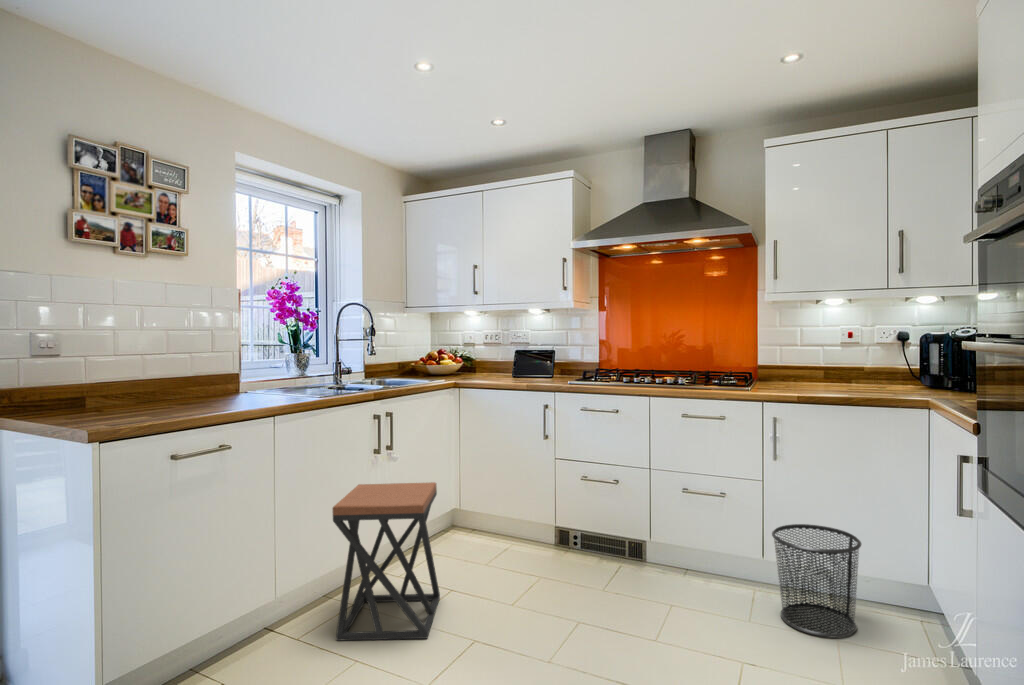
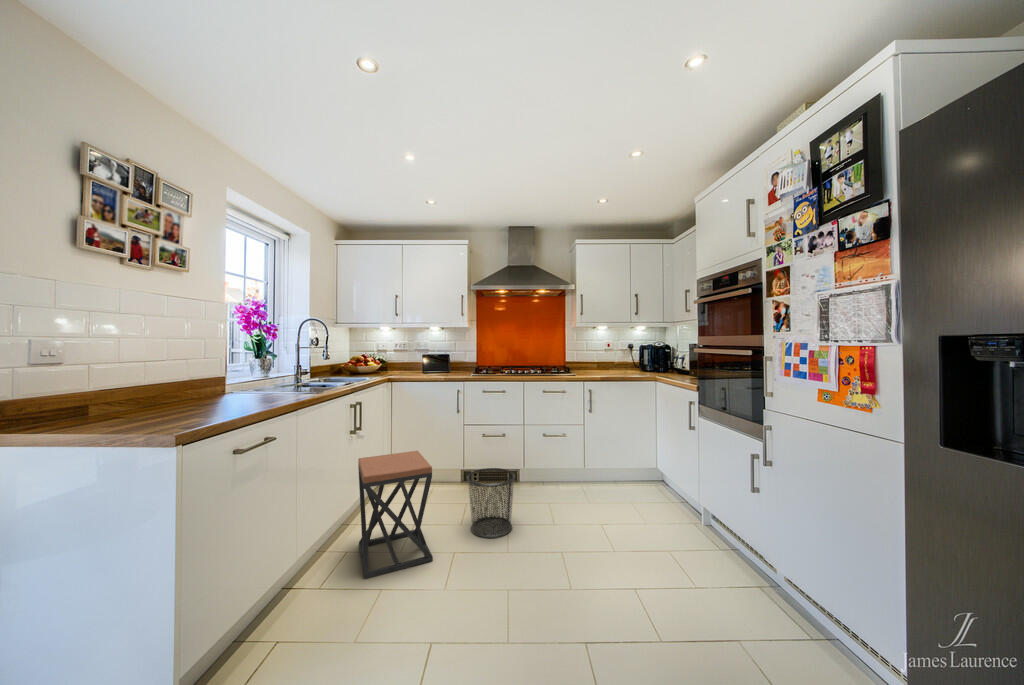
waste bin: present [772,524,861,637] -> present [467,468,515,538]

